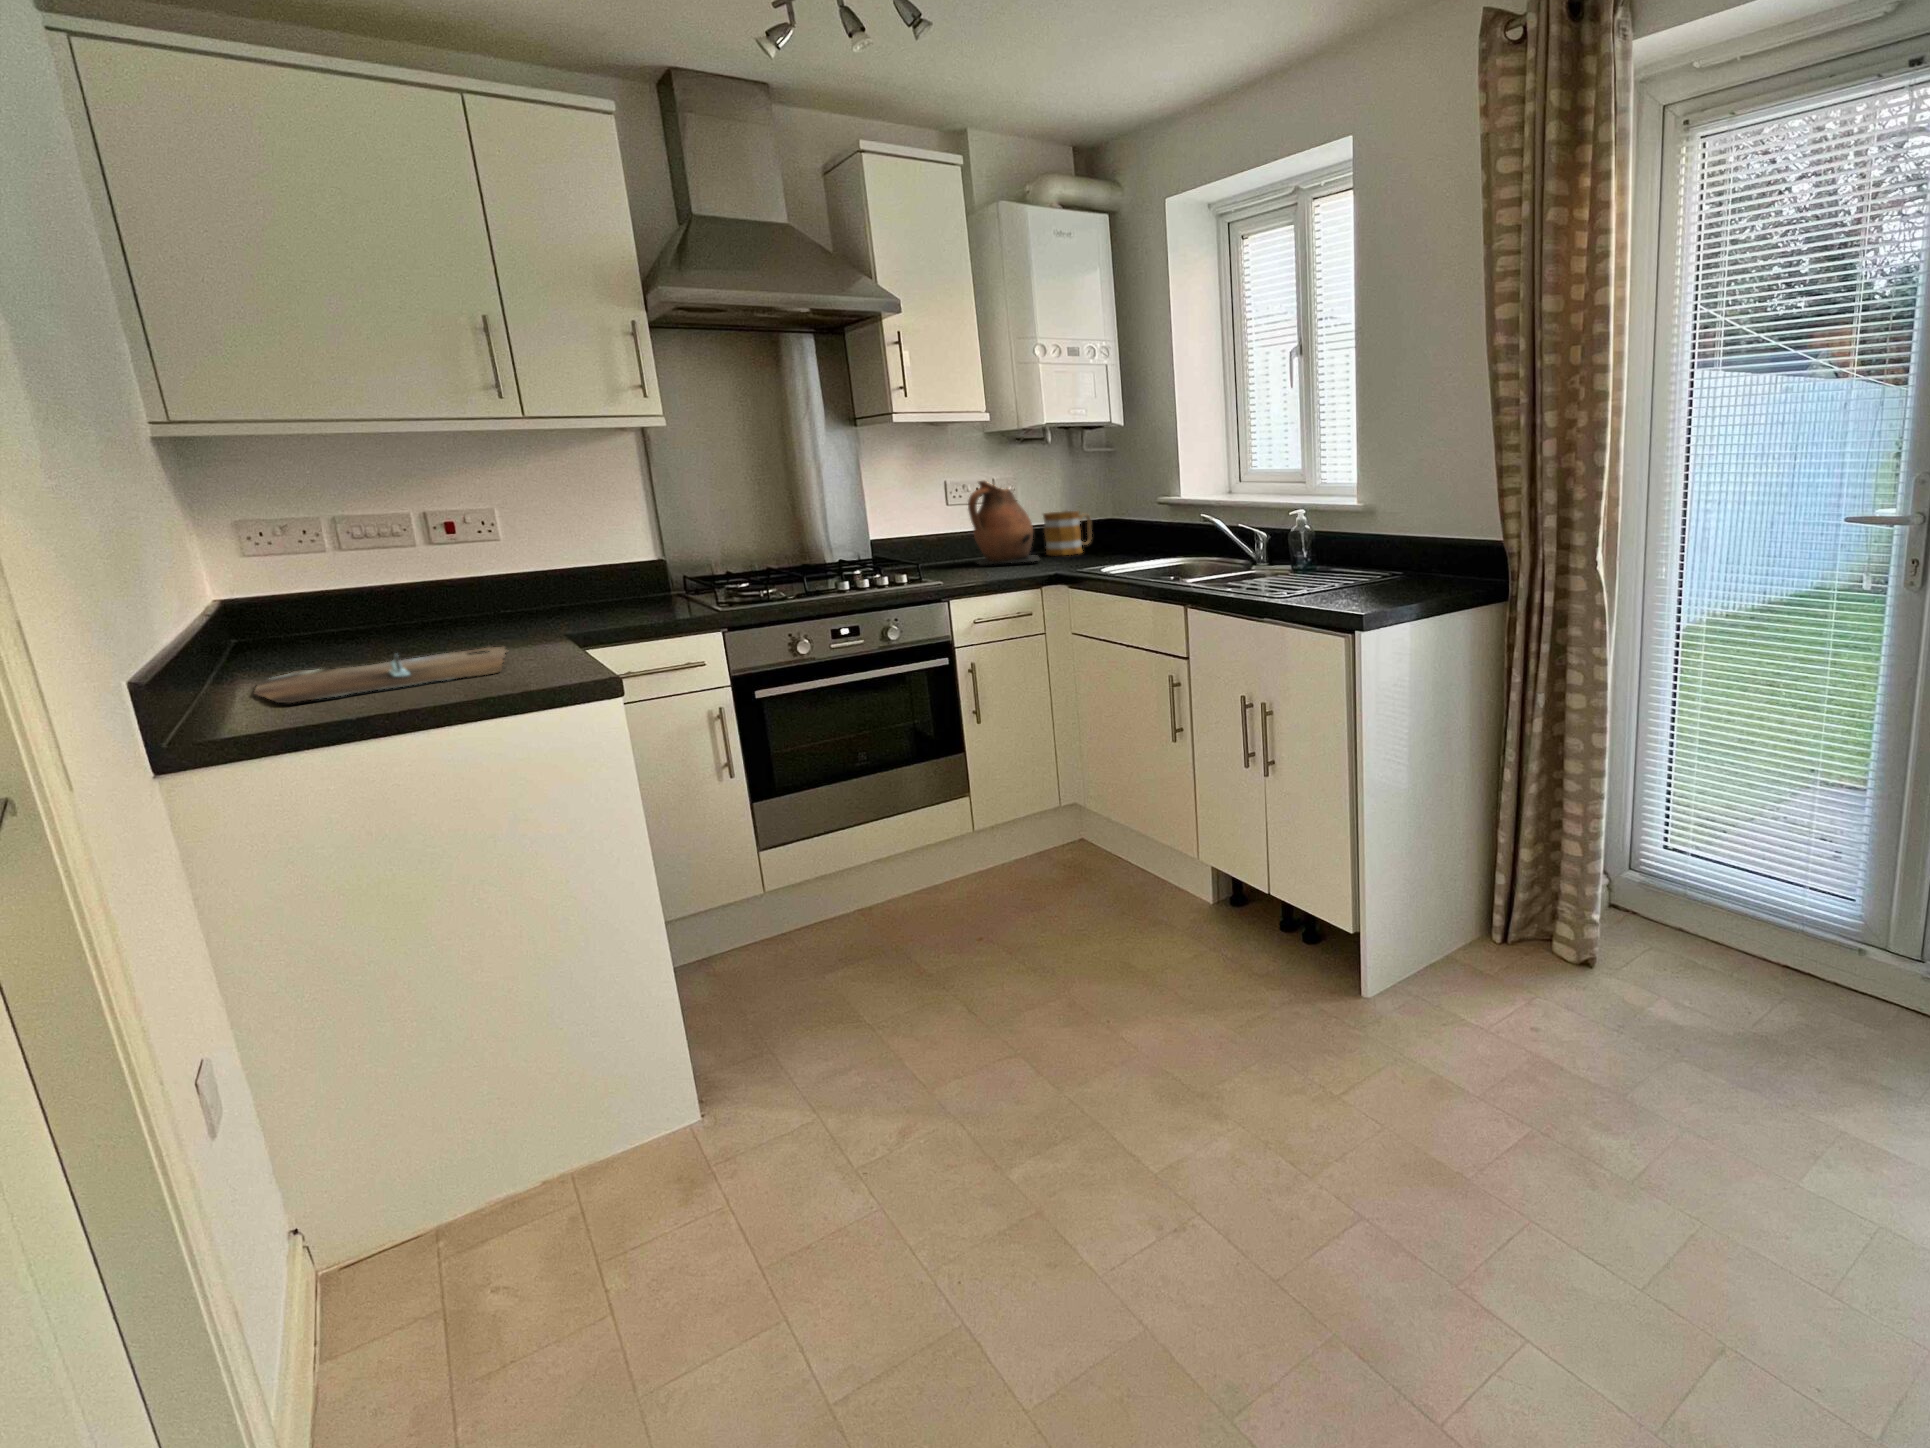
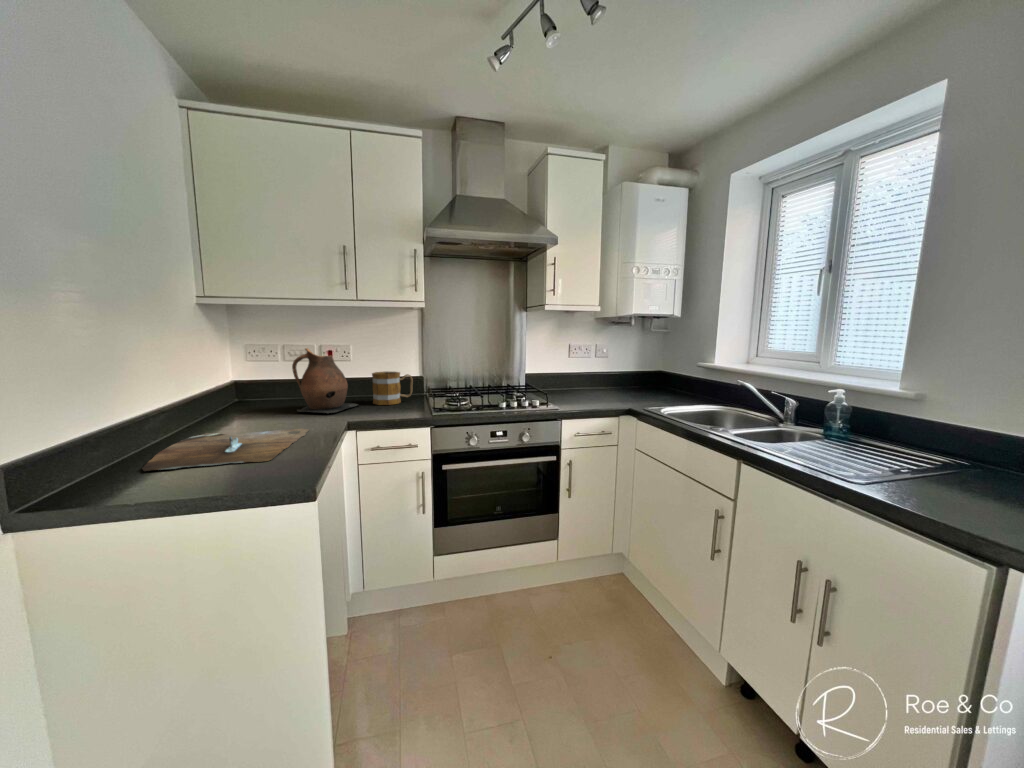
ceramic pitcher: present [968,481,1039,564] -> present [292,348,357,414]
mug: present [1043,511,1092,556] -> present [372,372,413,405]

